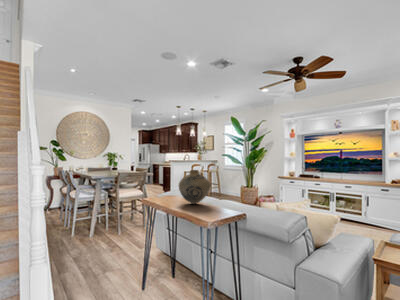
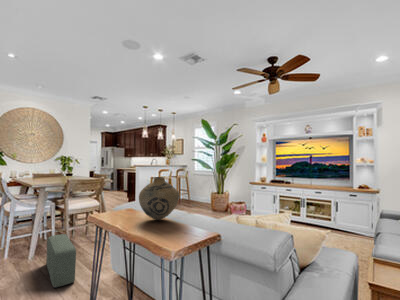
pouf: none [105,217,128,257] -> present [46,234,76,287]

